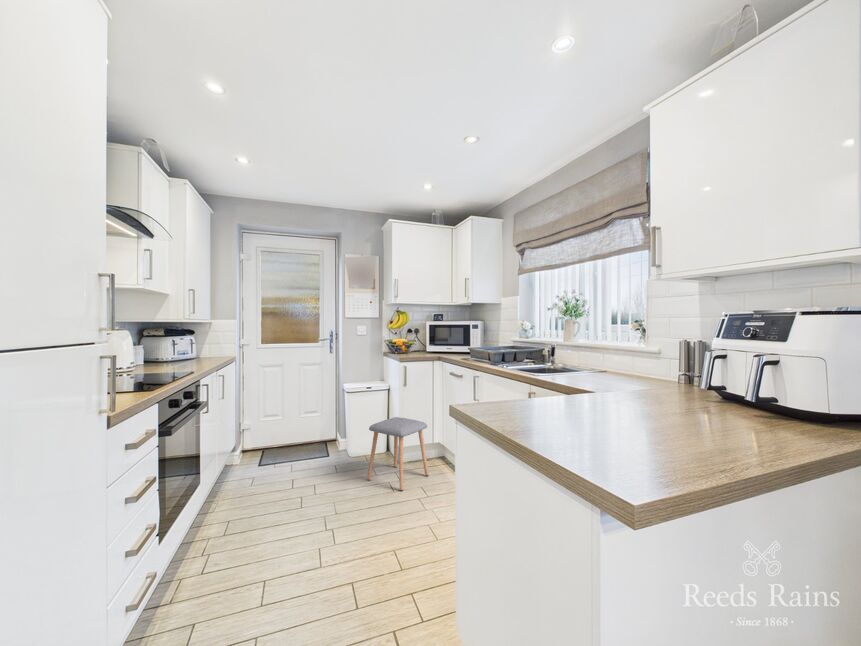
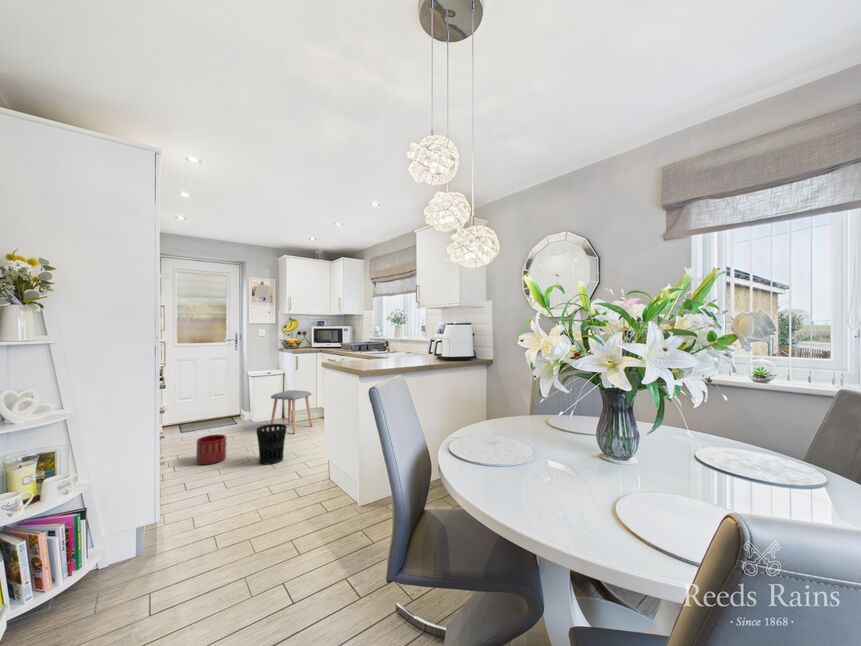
wastebasket: none [336,492,387,575] -> present [256,424,287,465]
planter: none [248,497,294,554] -> present [196,434,226,464]

